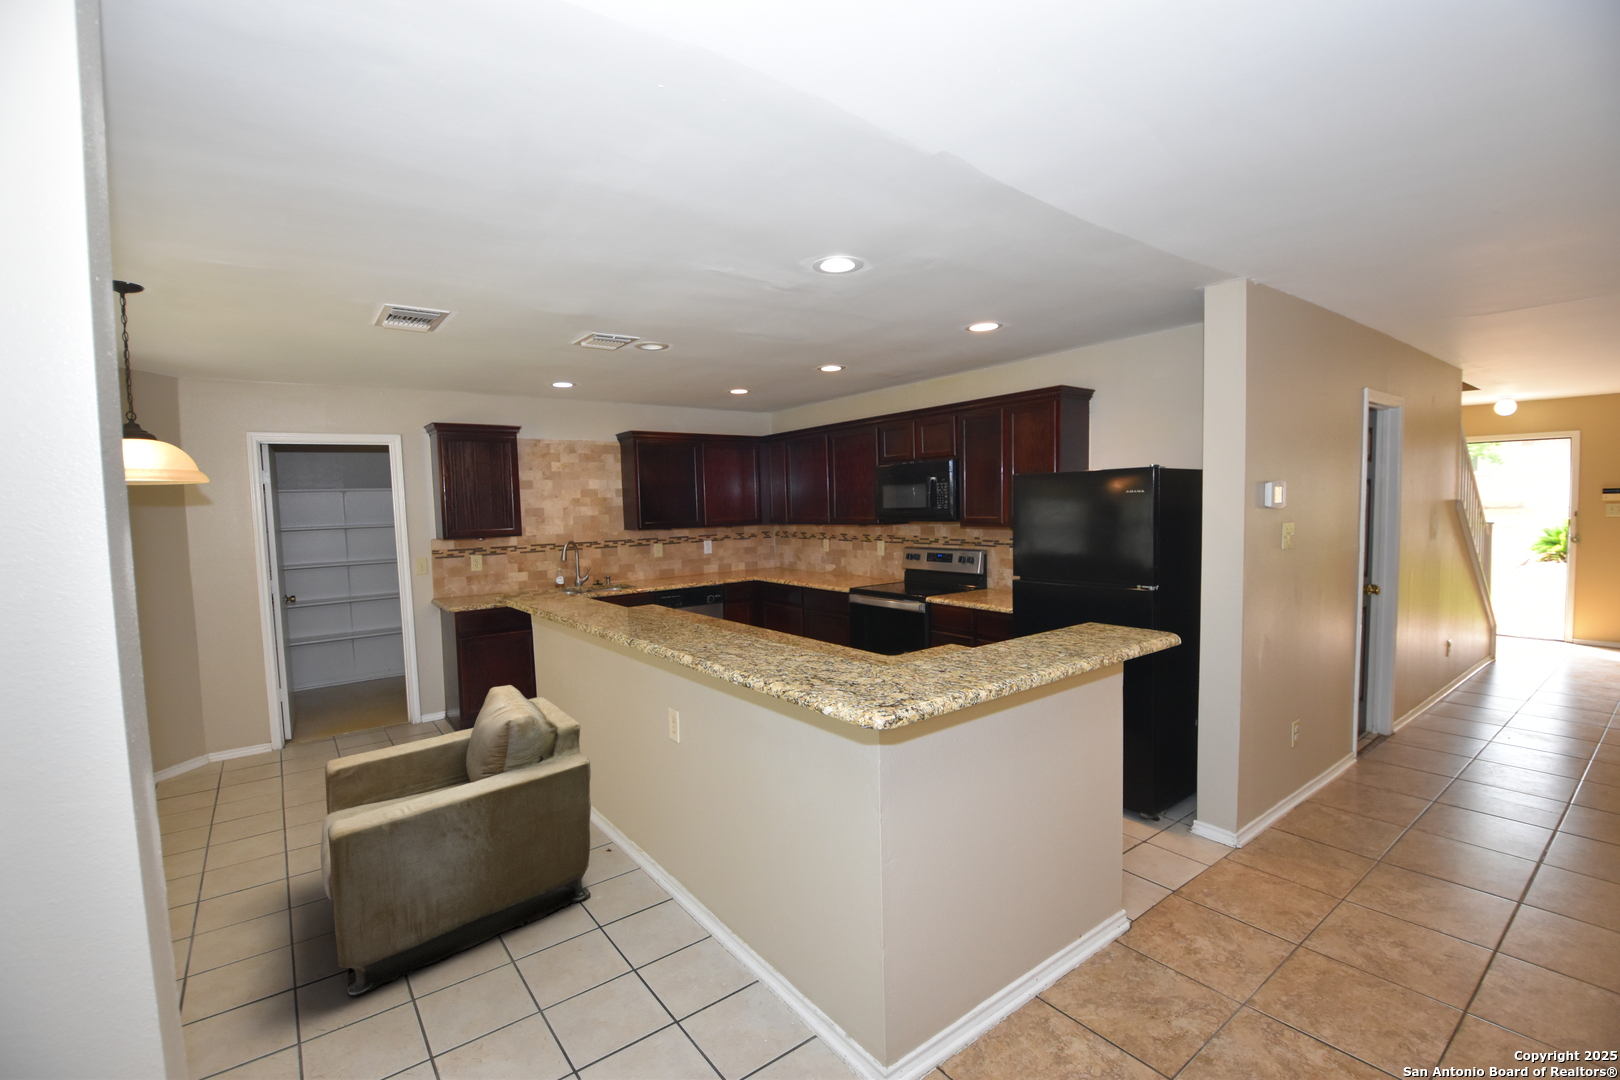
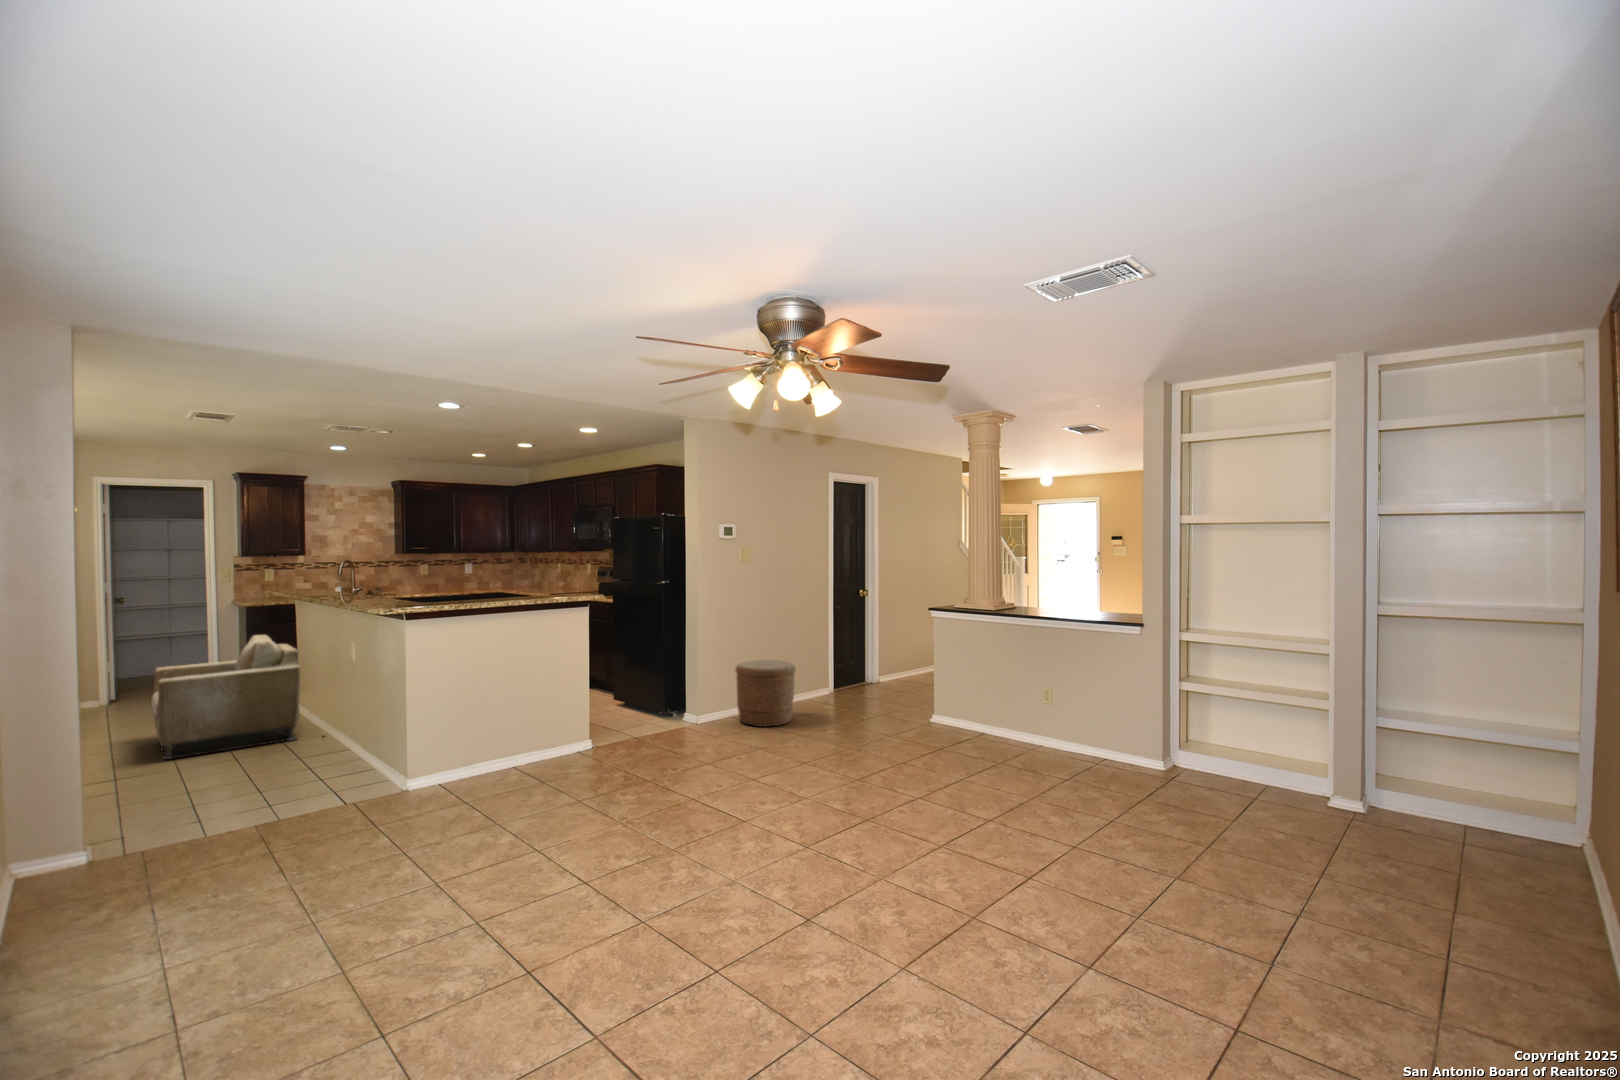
woven basket: none [1342,718,1503,868] -> present [736,660,796,727]

